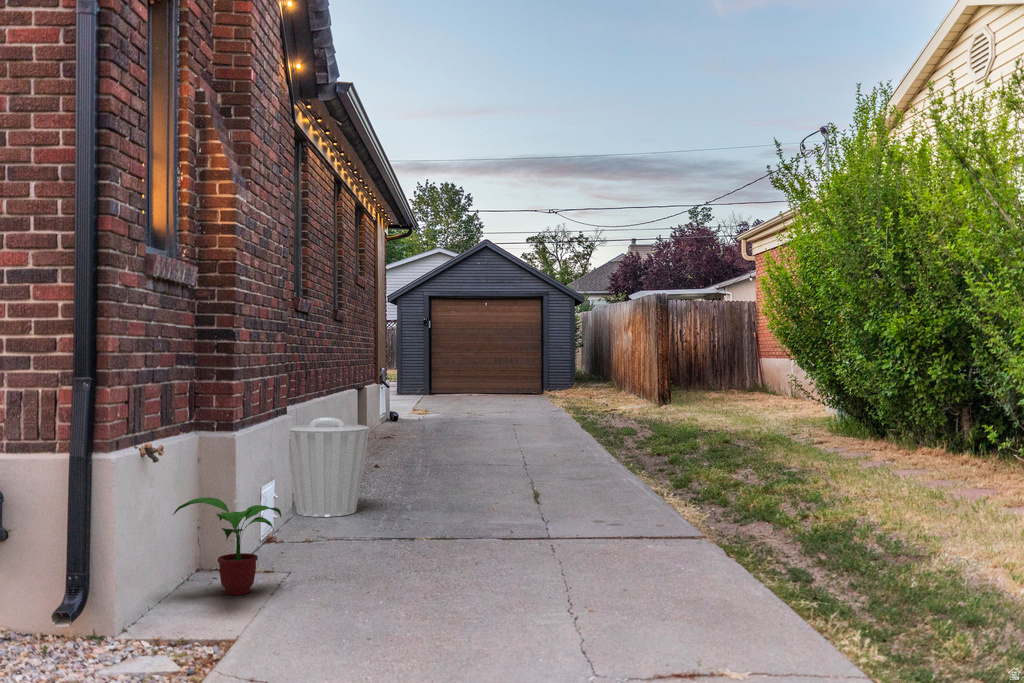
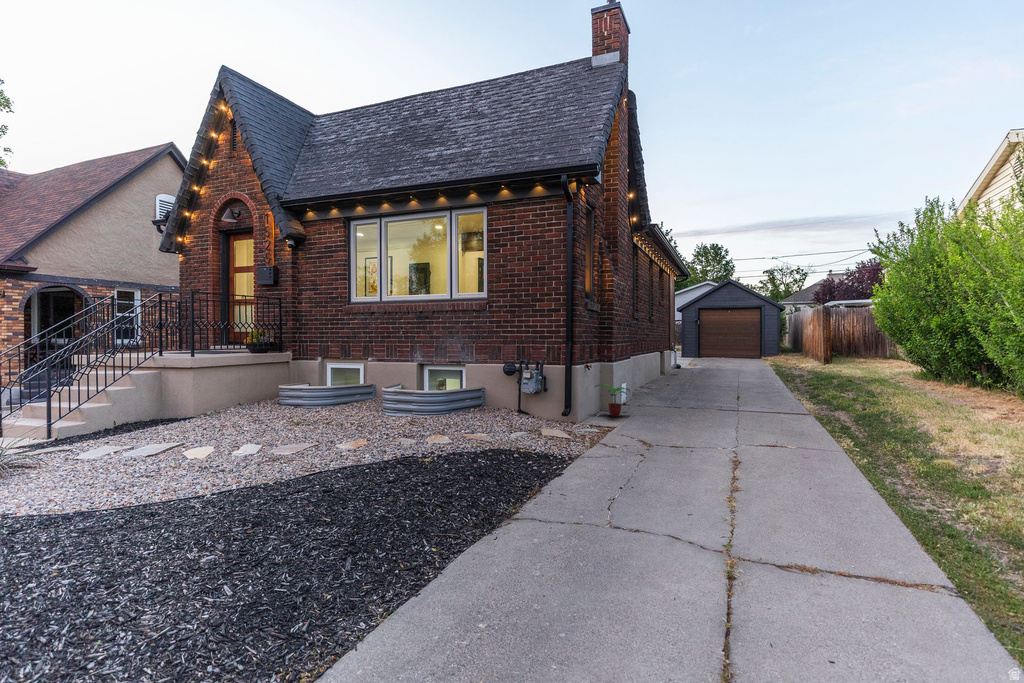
trash can: present [288,417,369,517] -> none [630,360,664,398]

